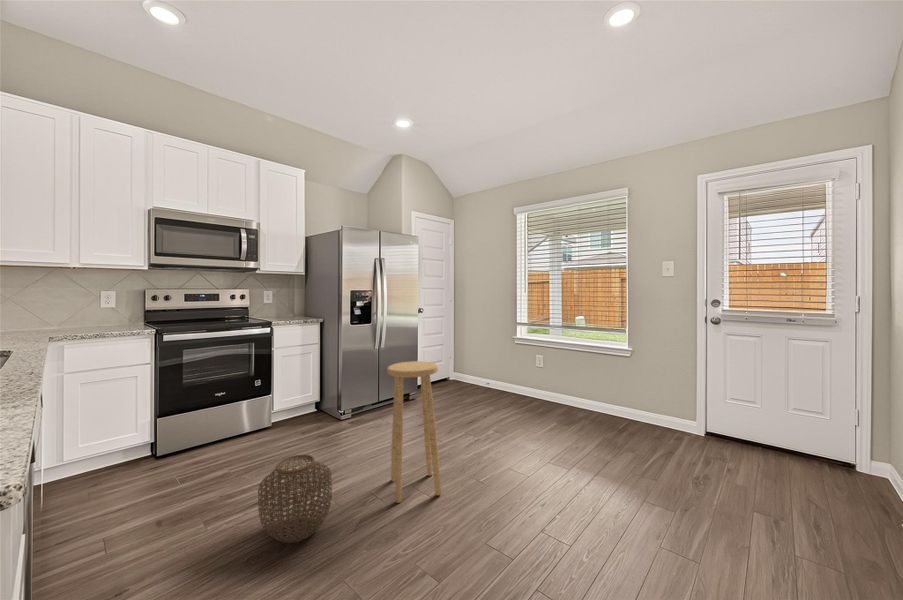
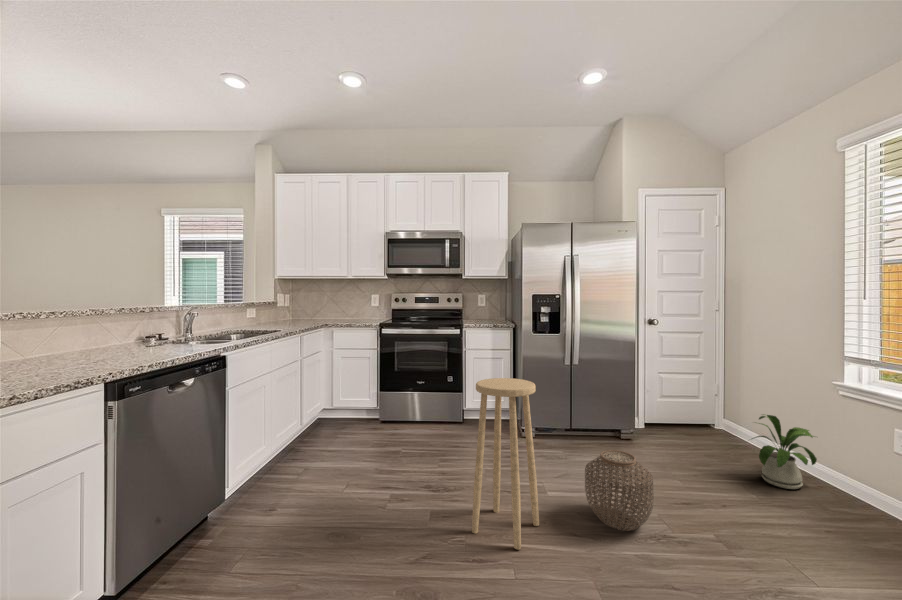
house plant: none [490,361,521,402] -> present [752,415,817,489]
woven basket: present [258,454,332,543] -> present [585,450,653,531]

